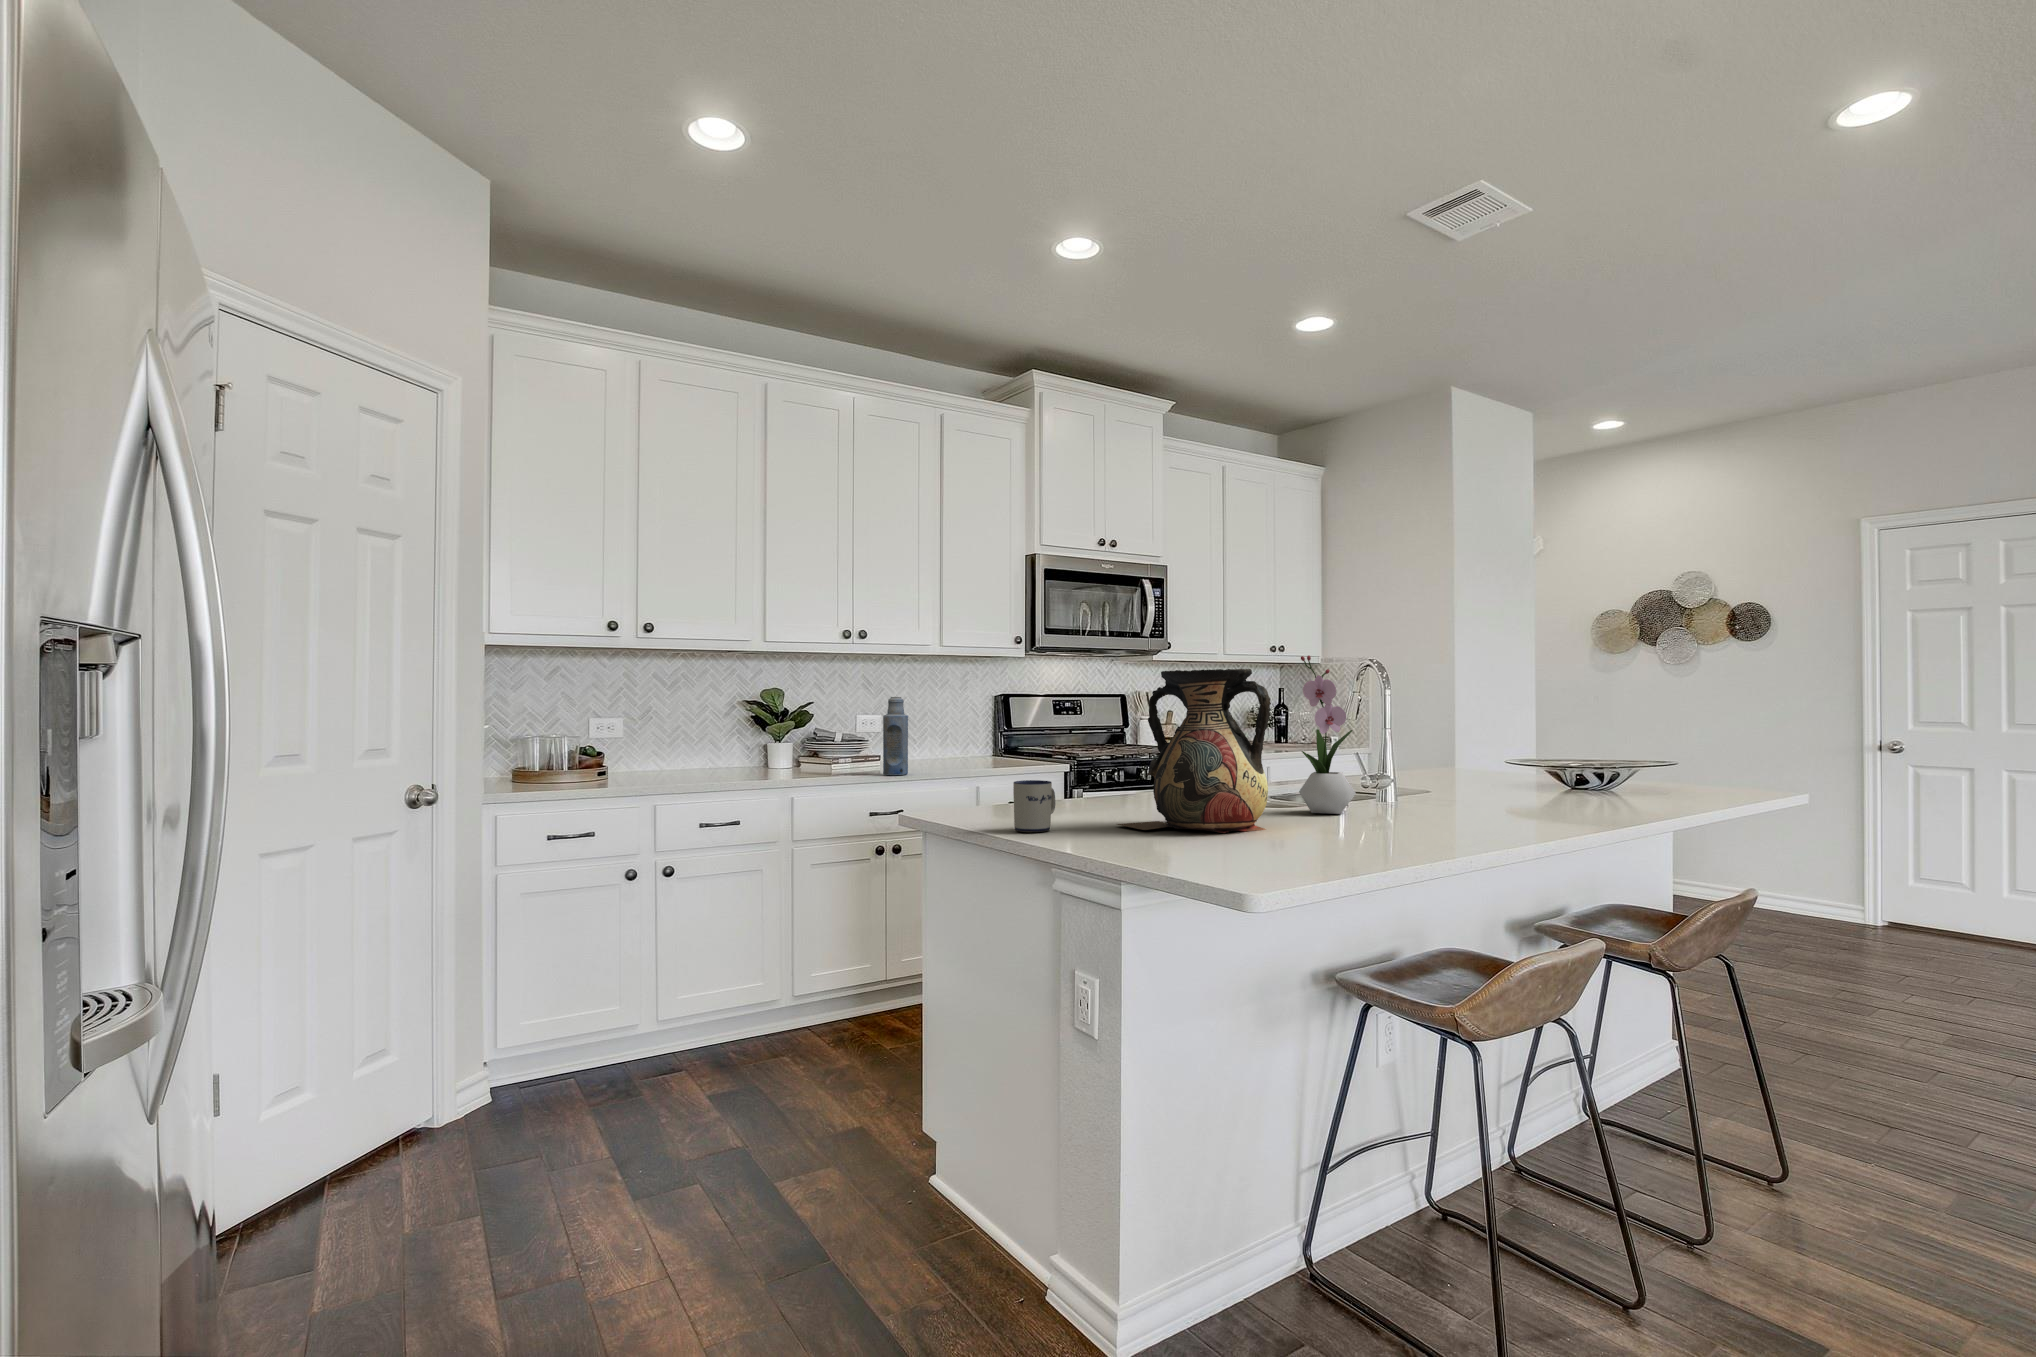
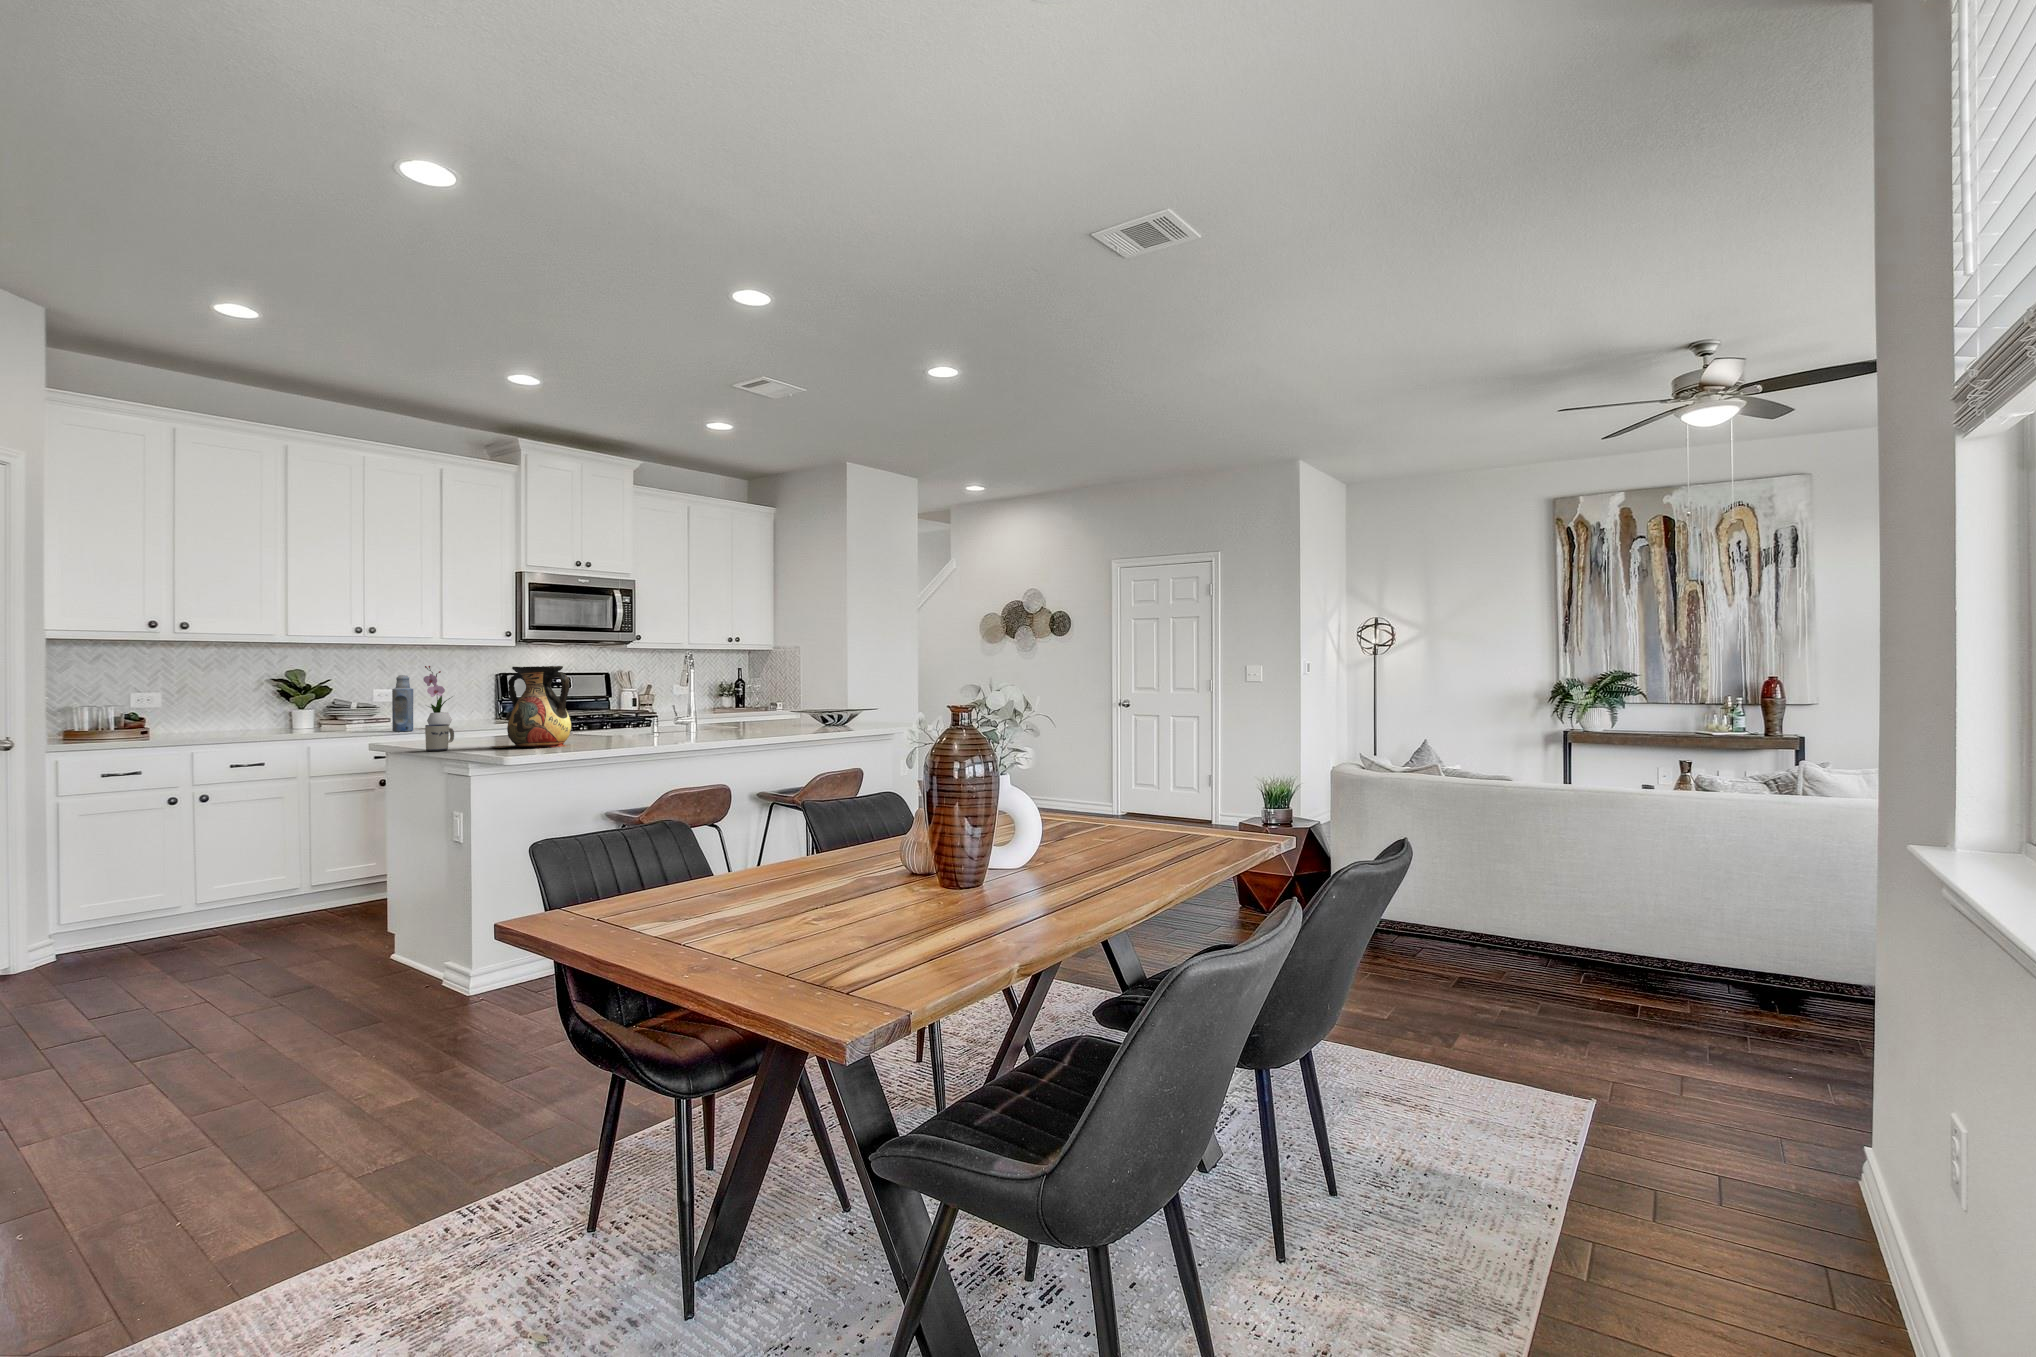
flower arrangement: present [1299,656,1356,814] -> present [423,666,452,725]

